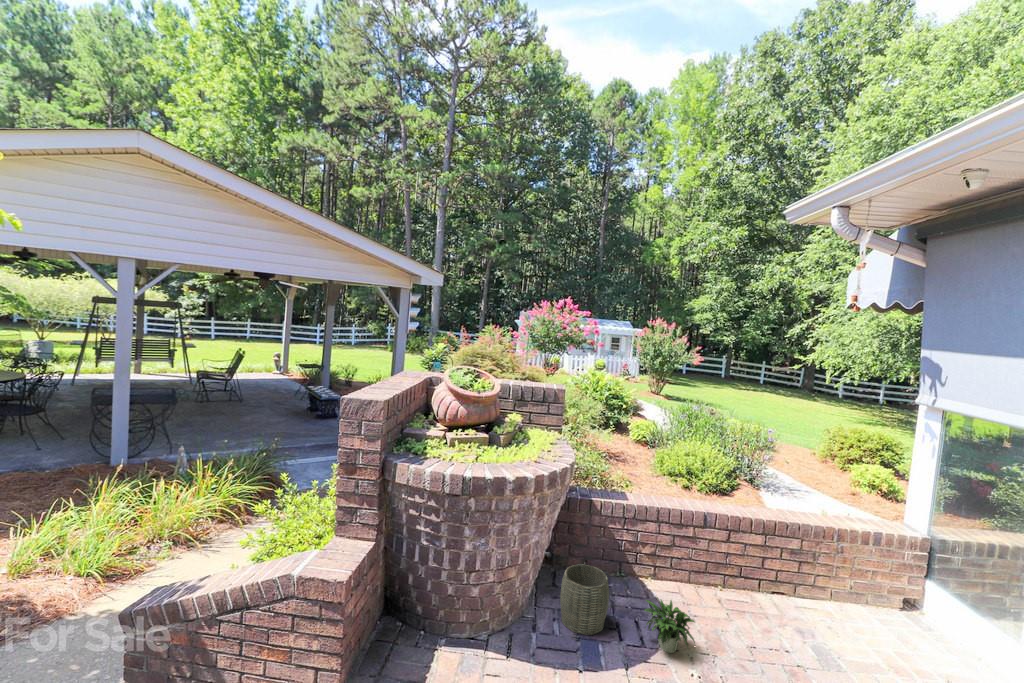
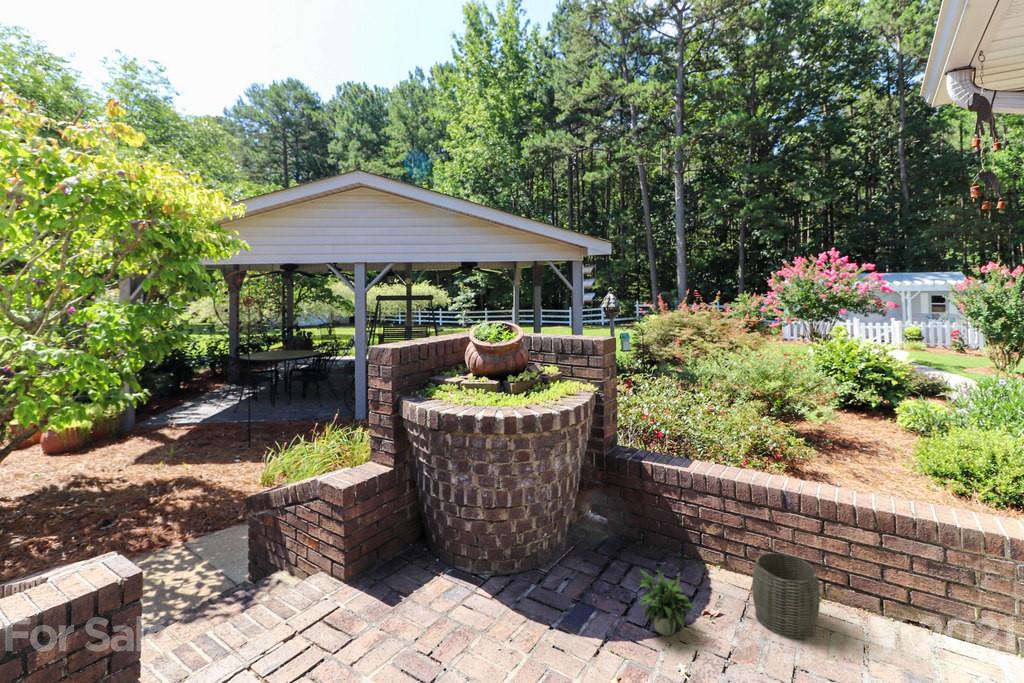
woven basket: present [560,564,609,635] -> present [752,553,820,639]

